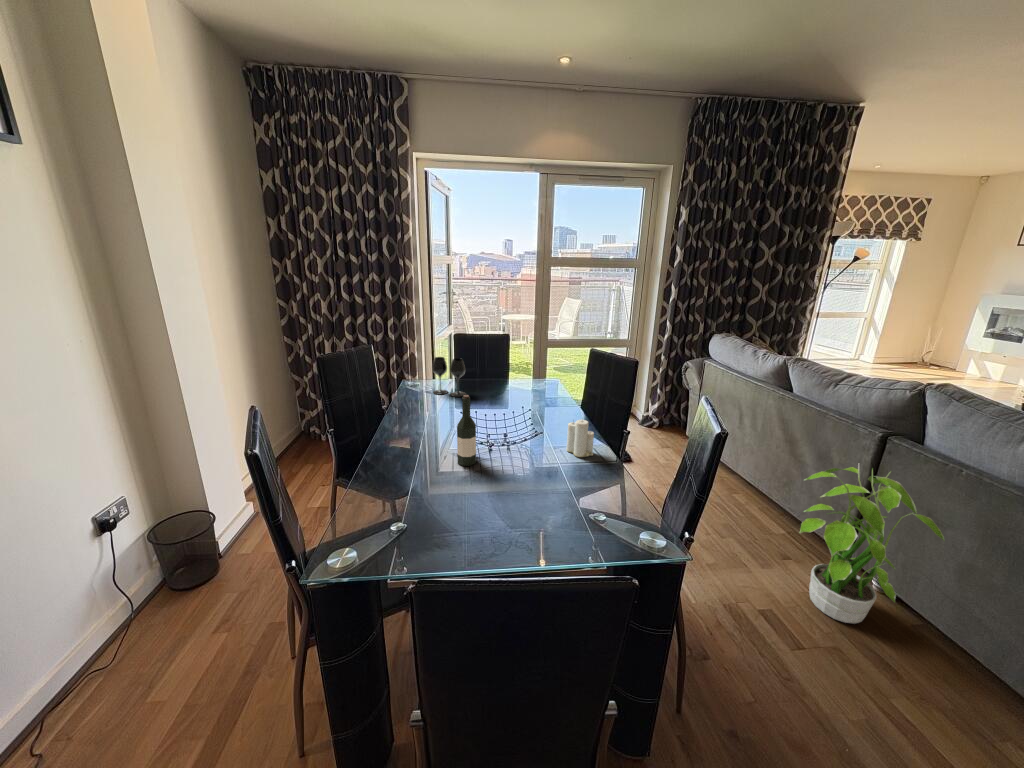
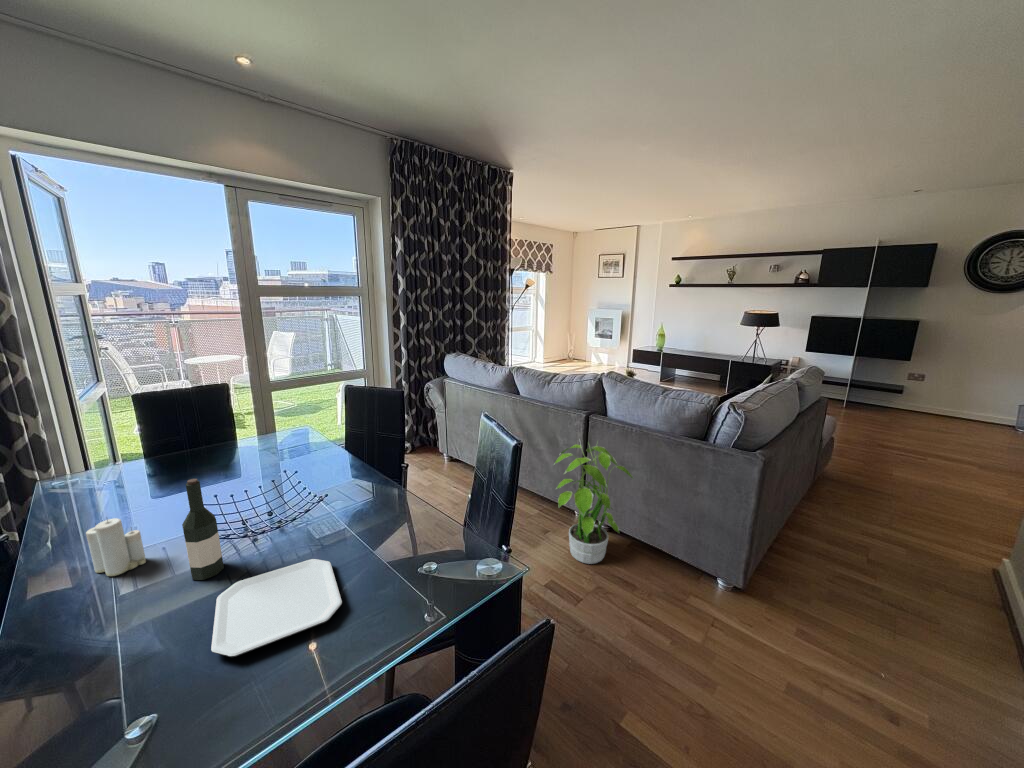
wine glass: present [432,357,466,397] -> none [90,429,165,491]
candle: present [567,420,594,457] -> present [86,518,146,576]
plate: none [450,474,538,525] -> present [211,559,342,657]

